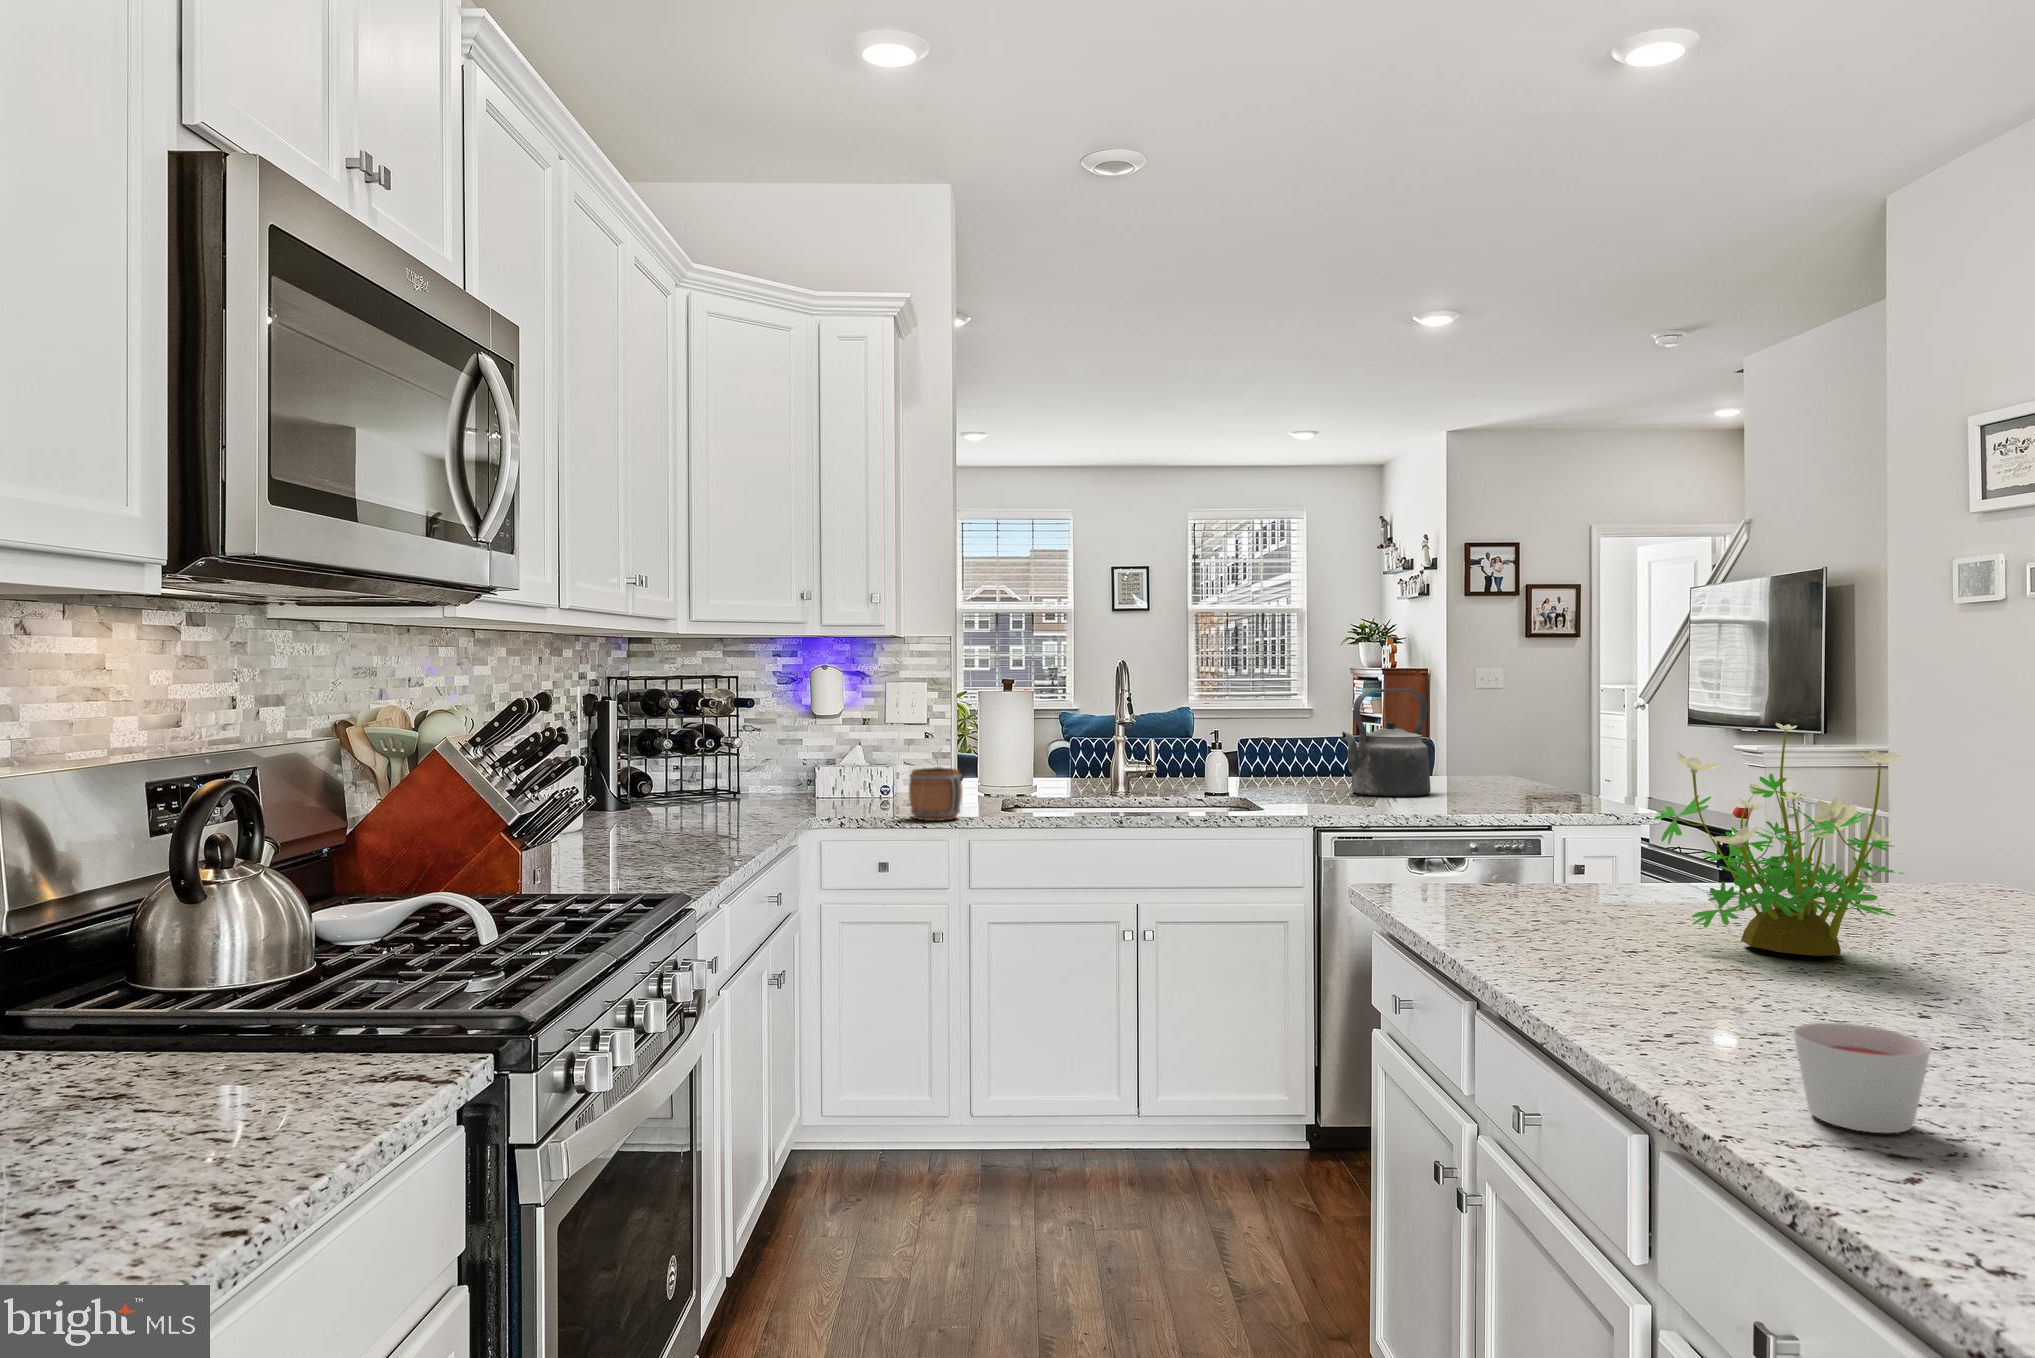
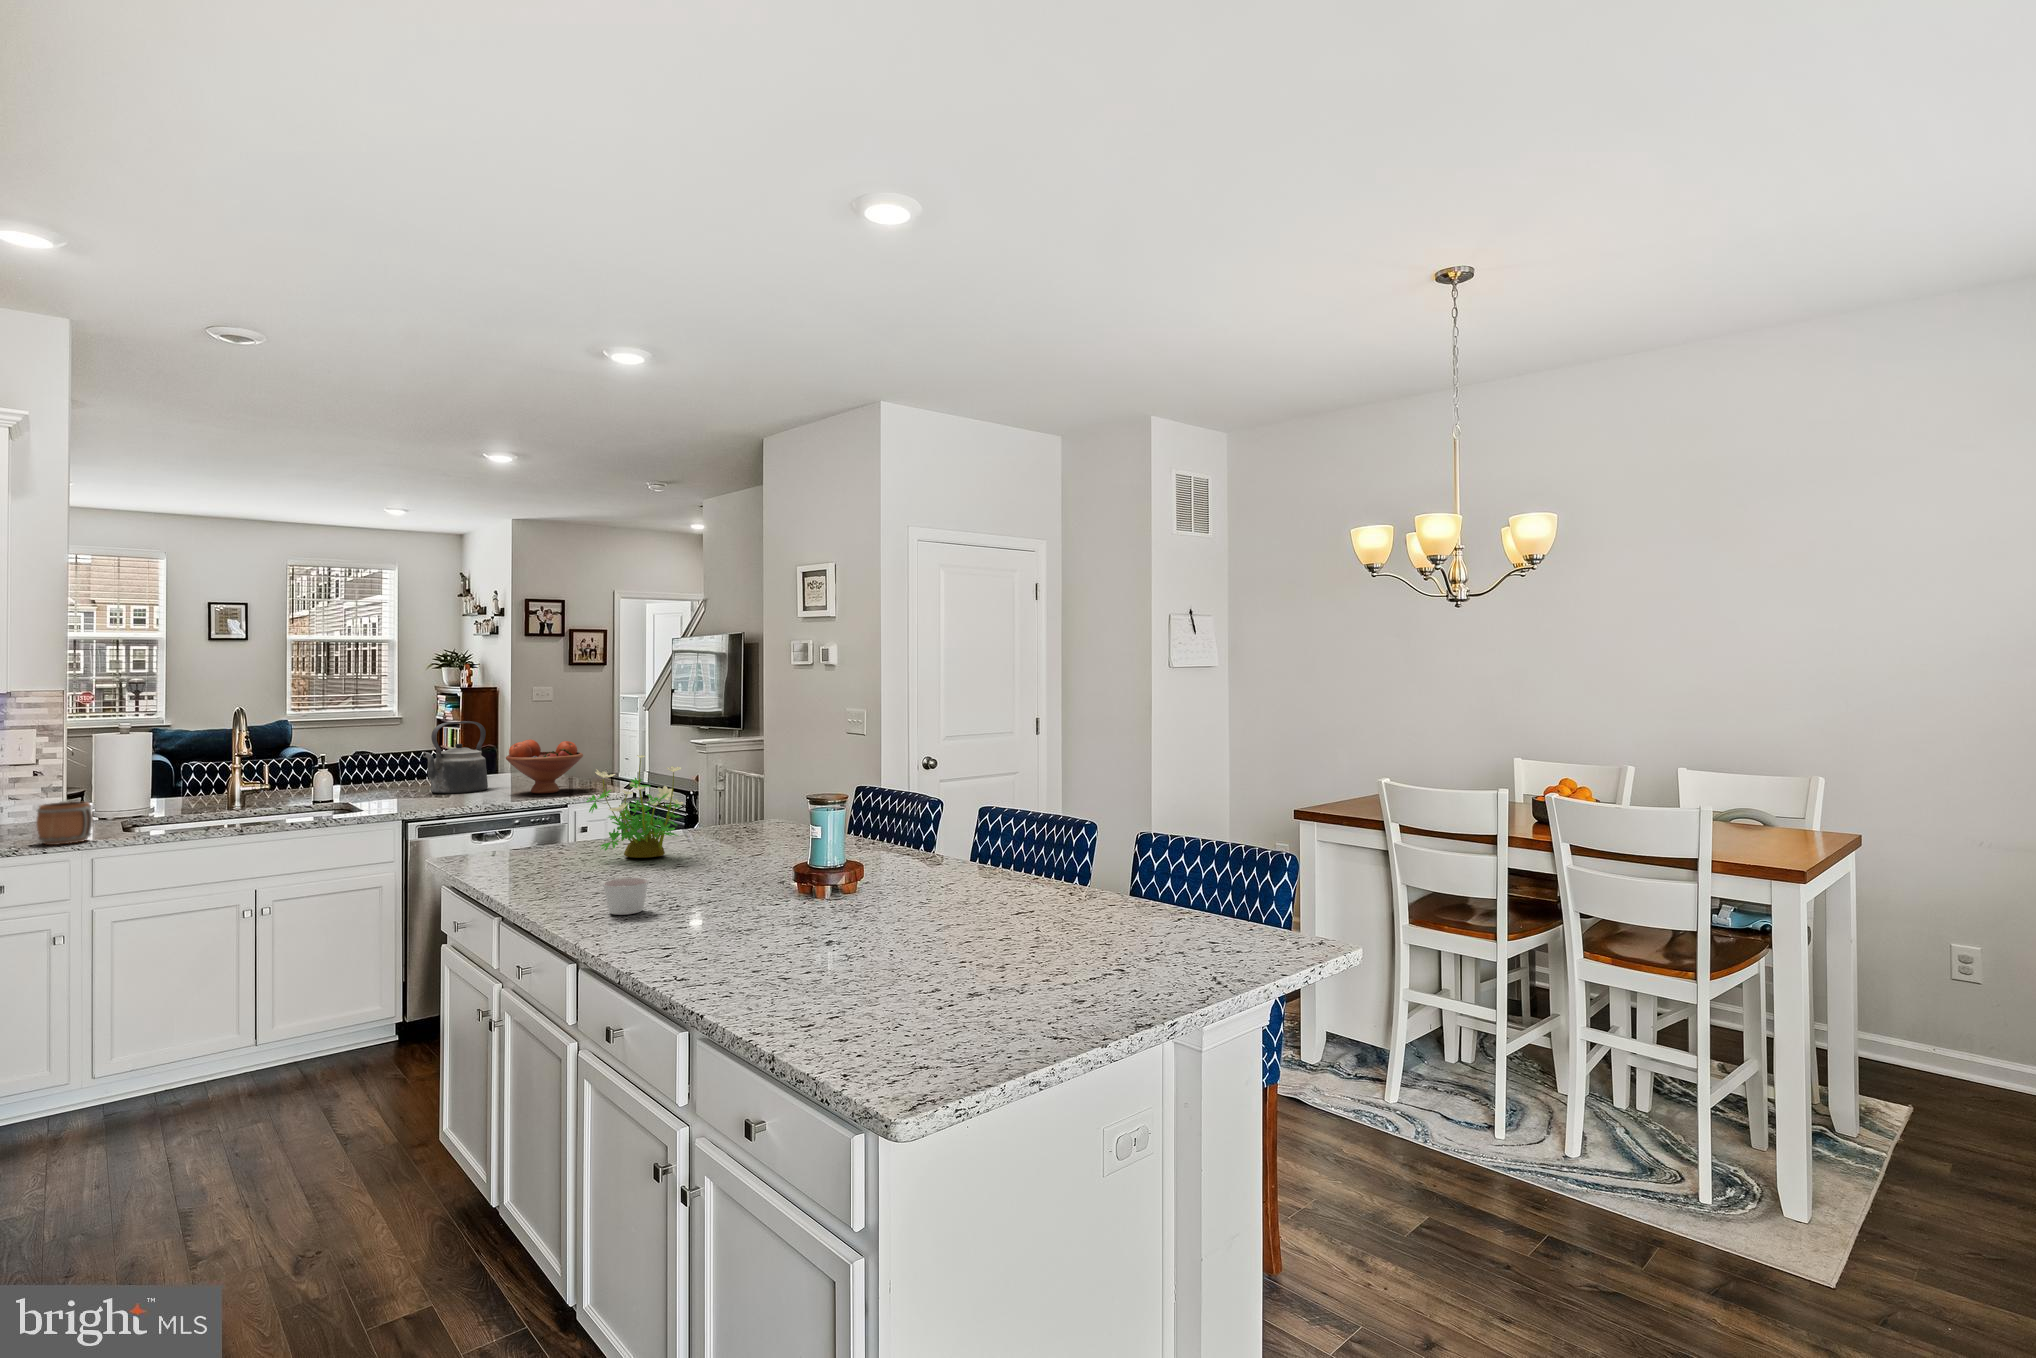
fruit bowl: none [1460,719,1583,806] -> present [506,740,583,793]

